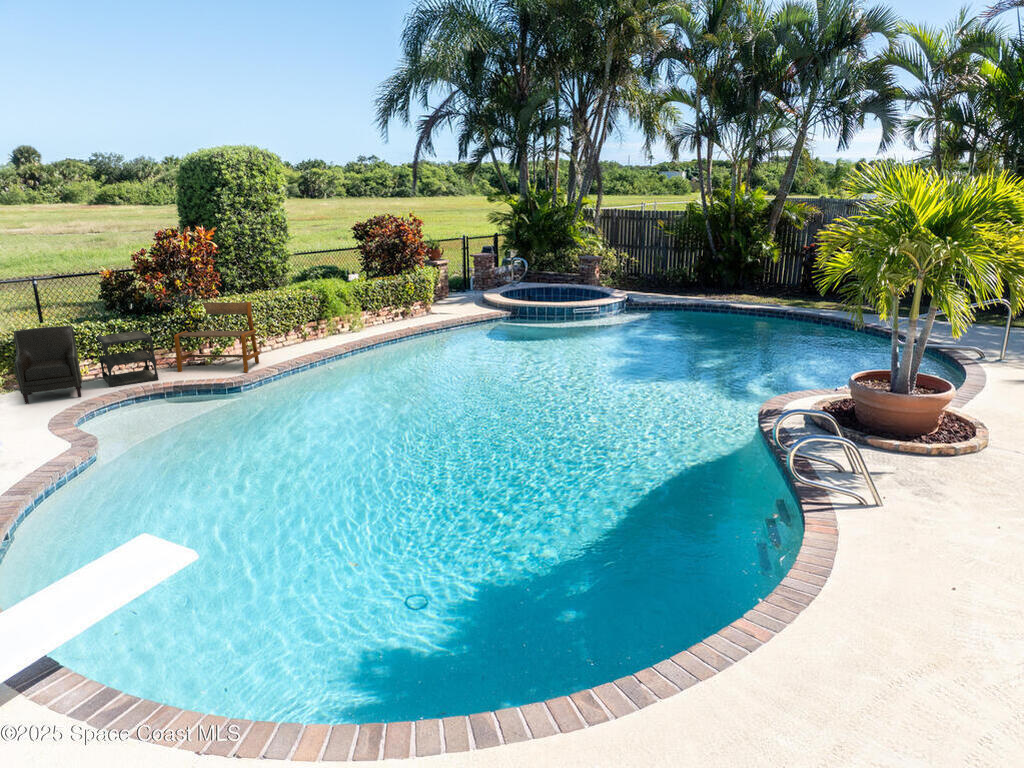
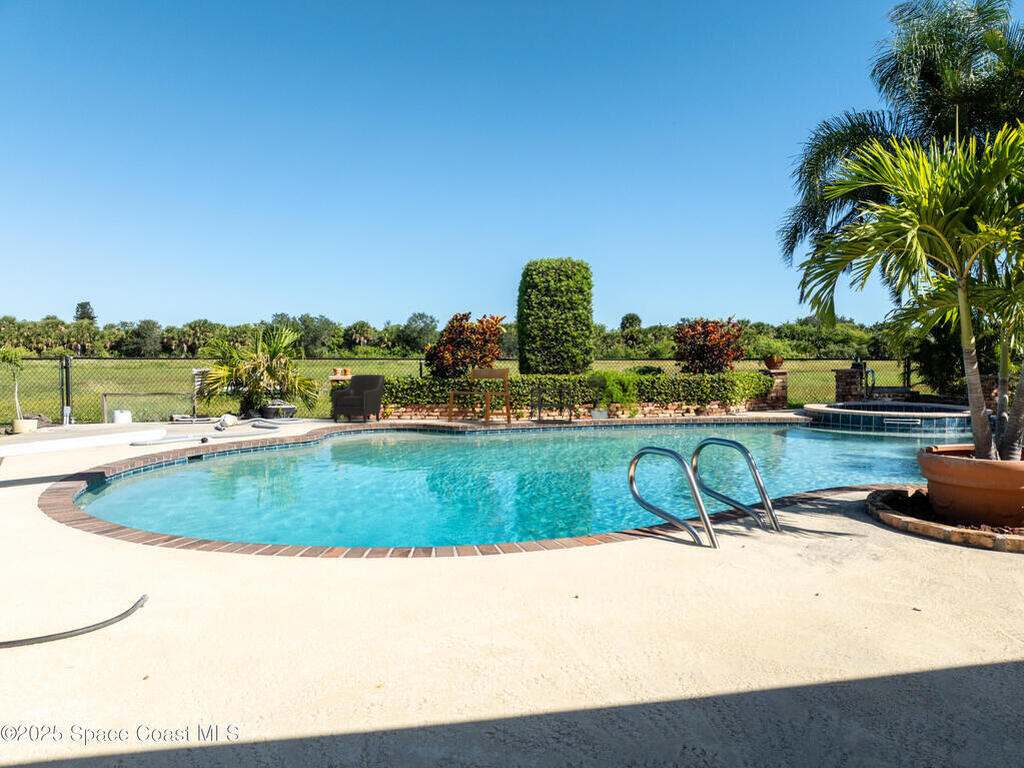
potted tree: none [312,293,338,342] -> present [587,375,607,422]
side table: present [96,330,158,387] -> present [531,388,572,424]

